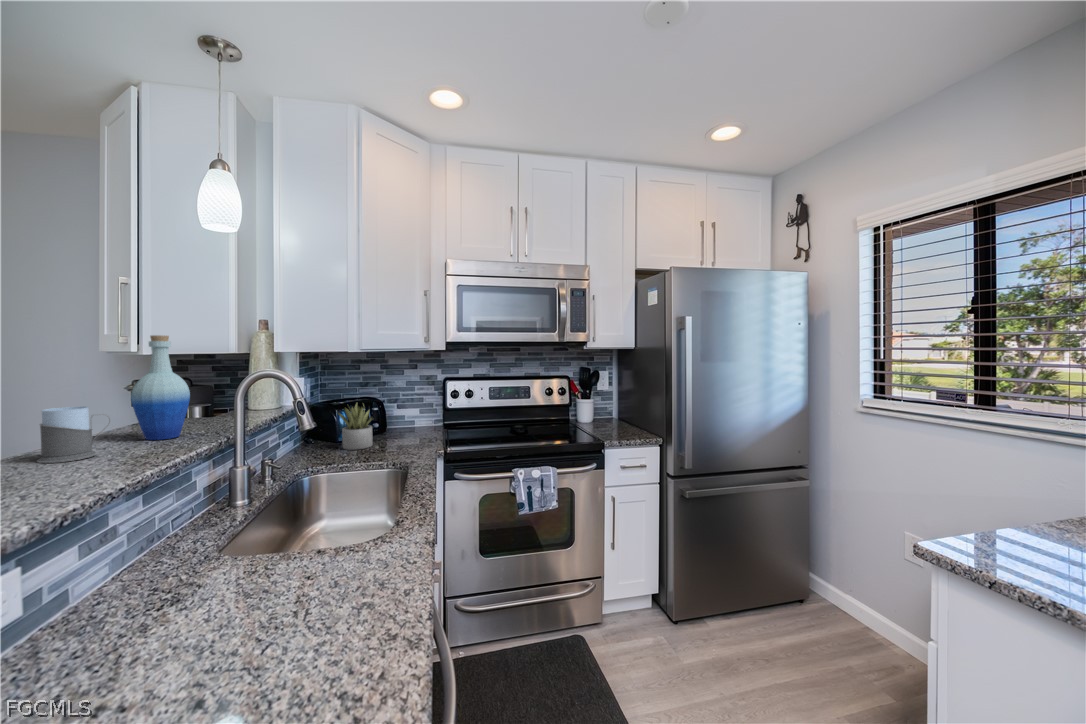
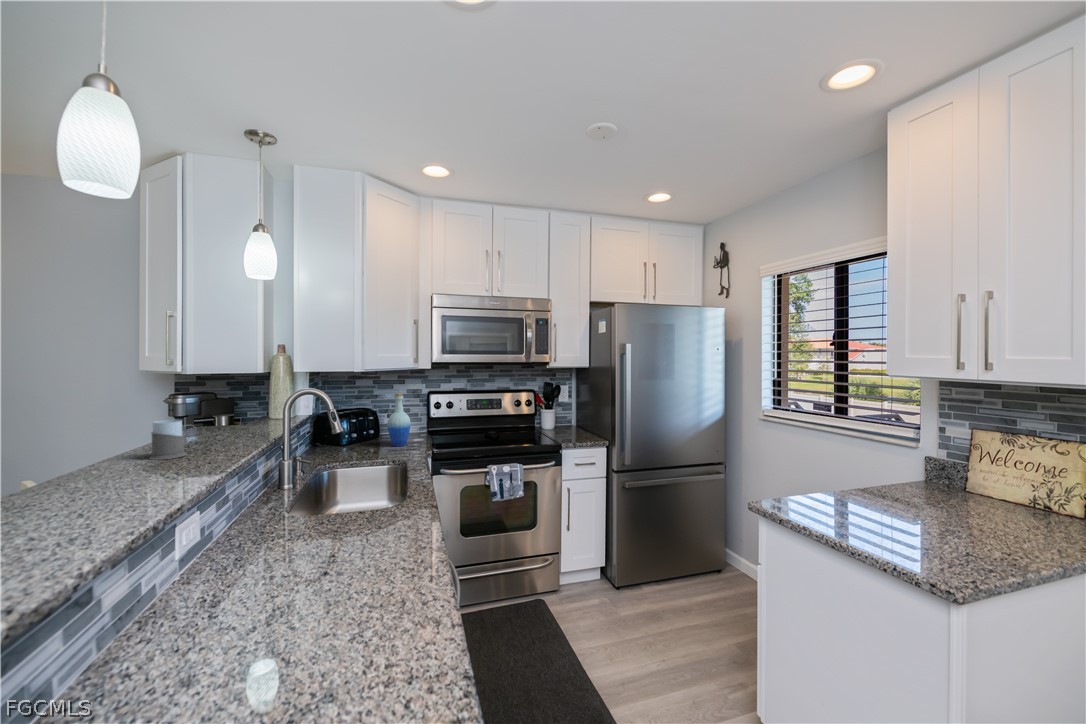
bottle: present [131,335,190,440] -> present [387,393,411,447]
succulent plant: present [339,404,373,450] -> none [343,413,374,452]

